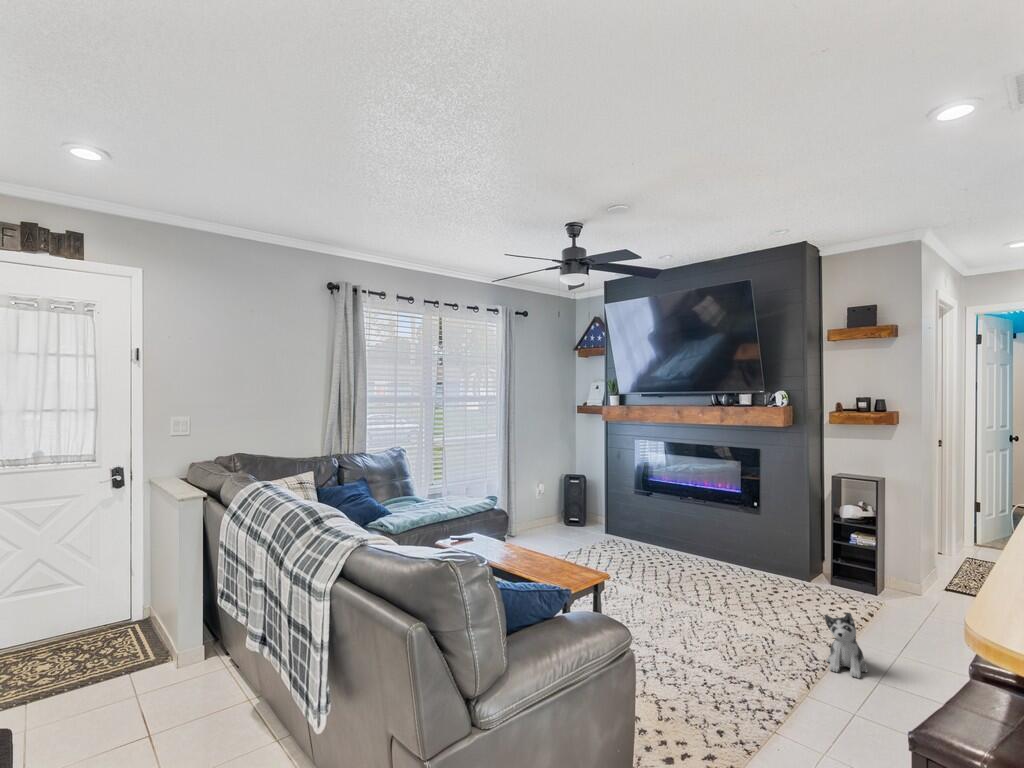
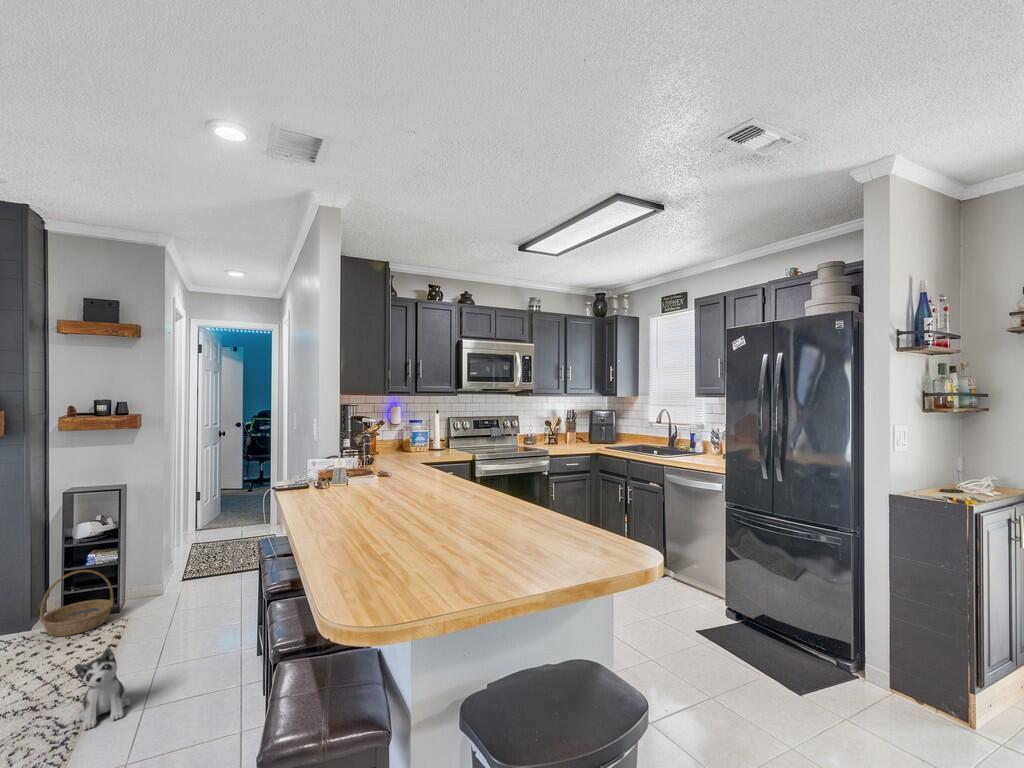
basket: none [815,544,871,600] -> present [40,570,114,636]

